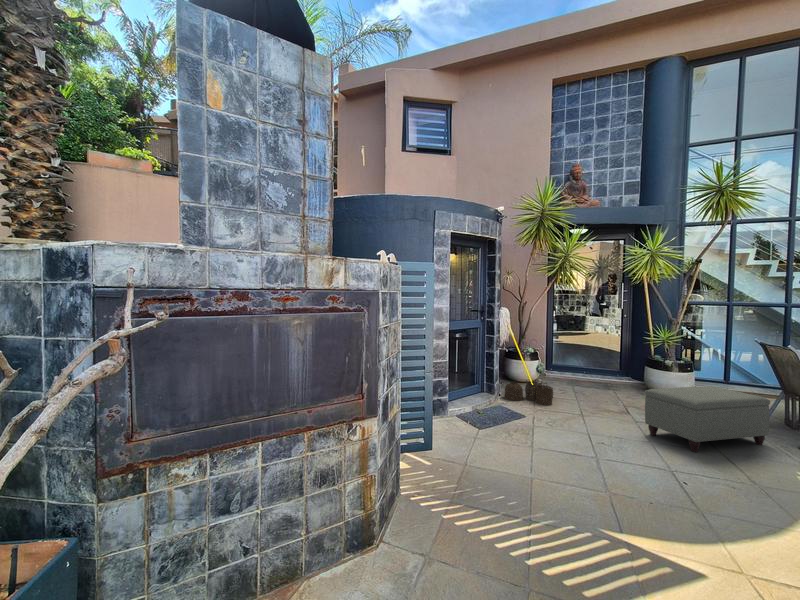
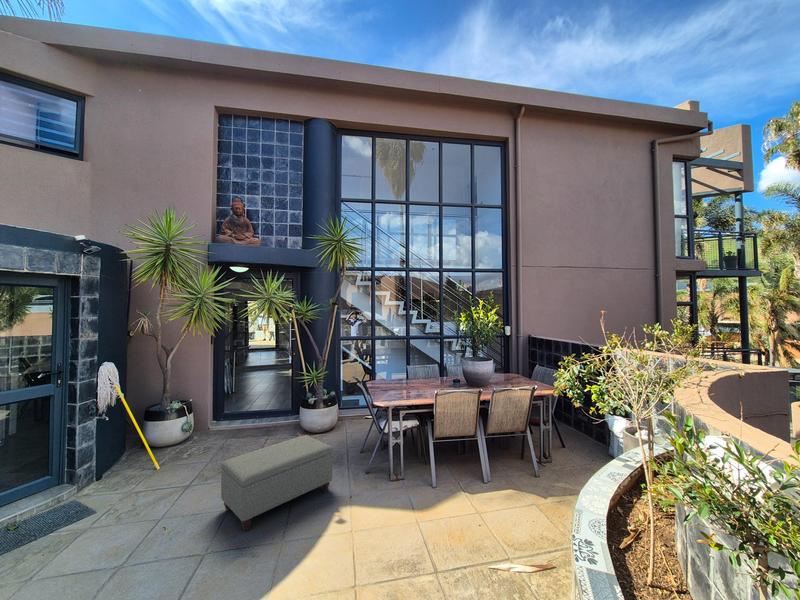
woven basket: present [504,382,553,405] -> none [100,450,180,487]

